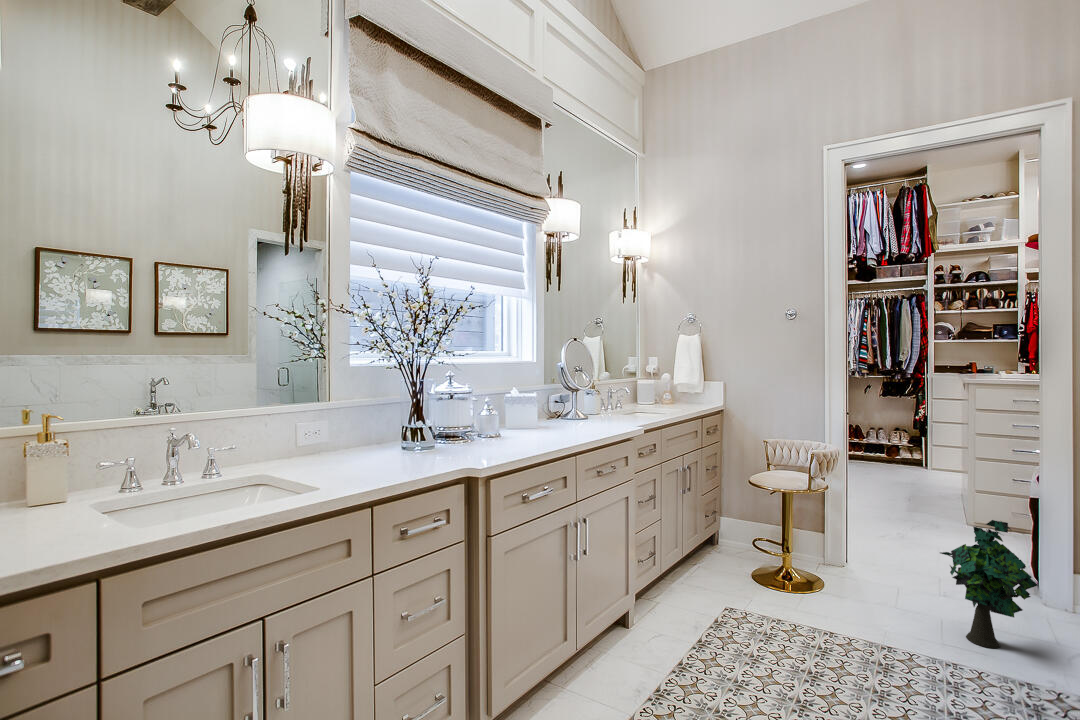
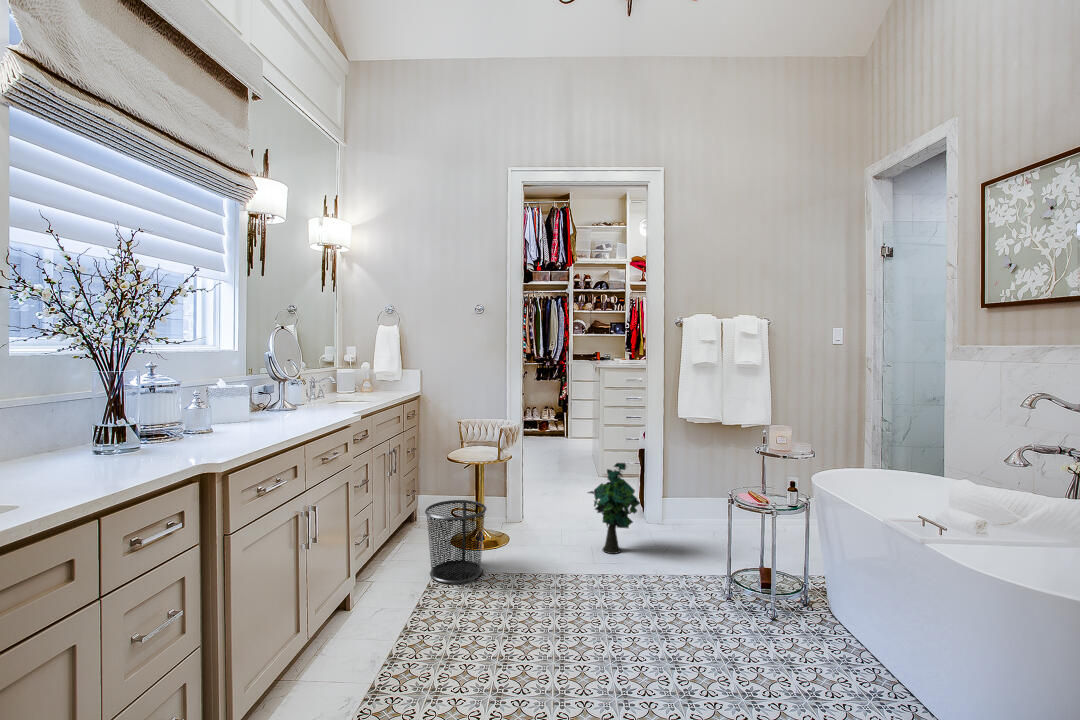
waste bin: none [714,529,787,626] -> present [425,500,486,584]

